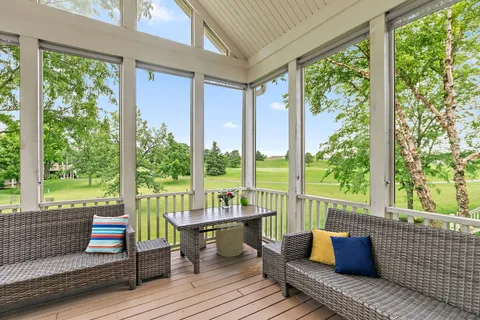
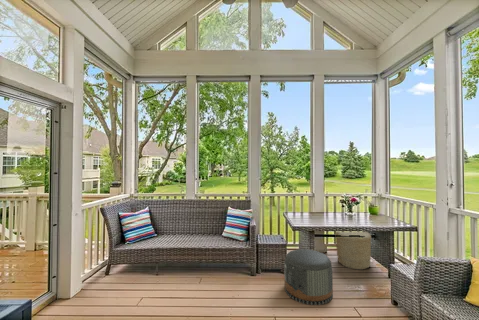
pouf: none [170,247,218,303] -> present [284,249,333,305]

